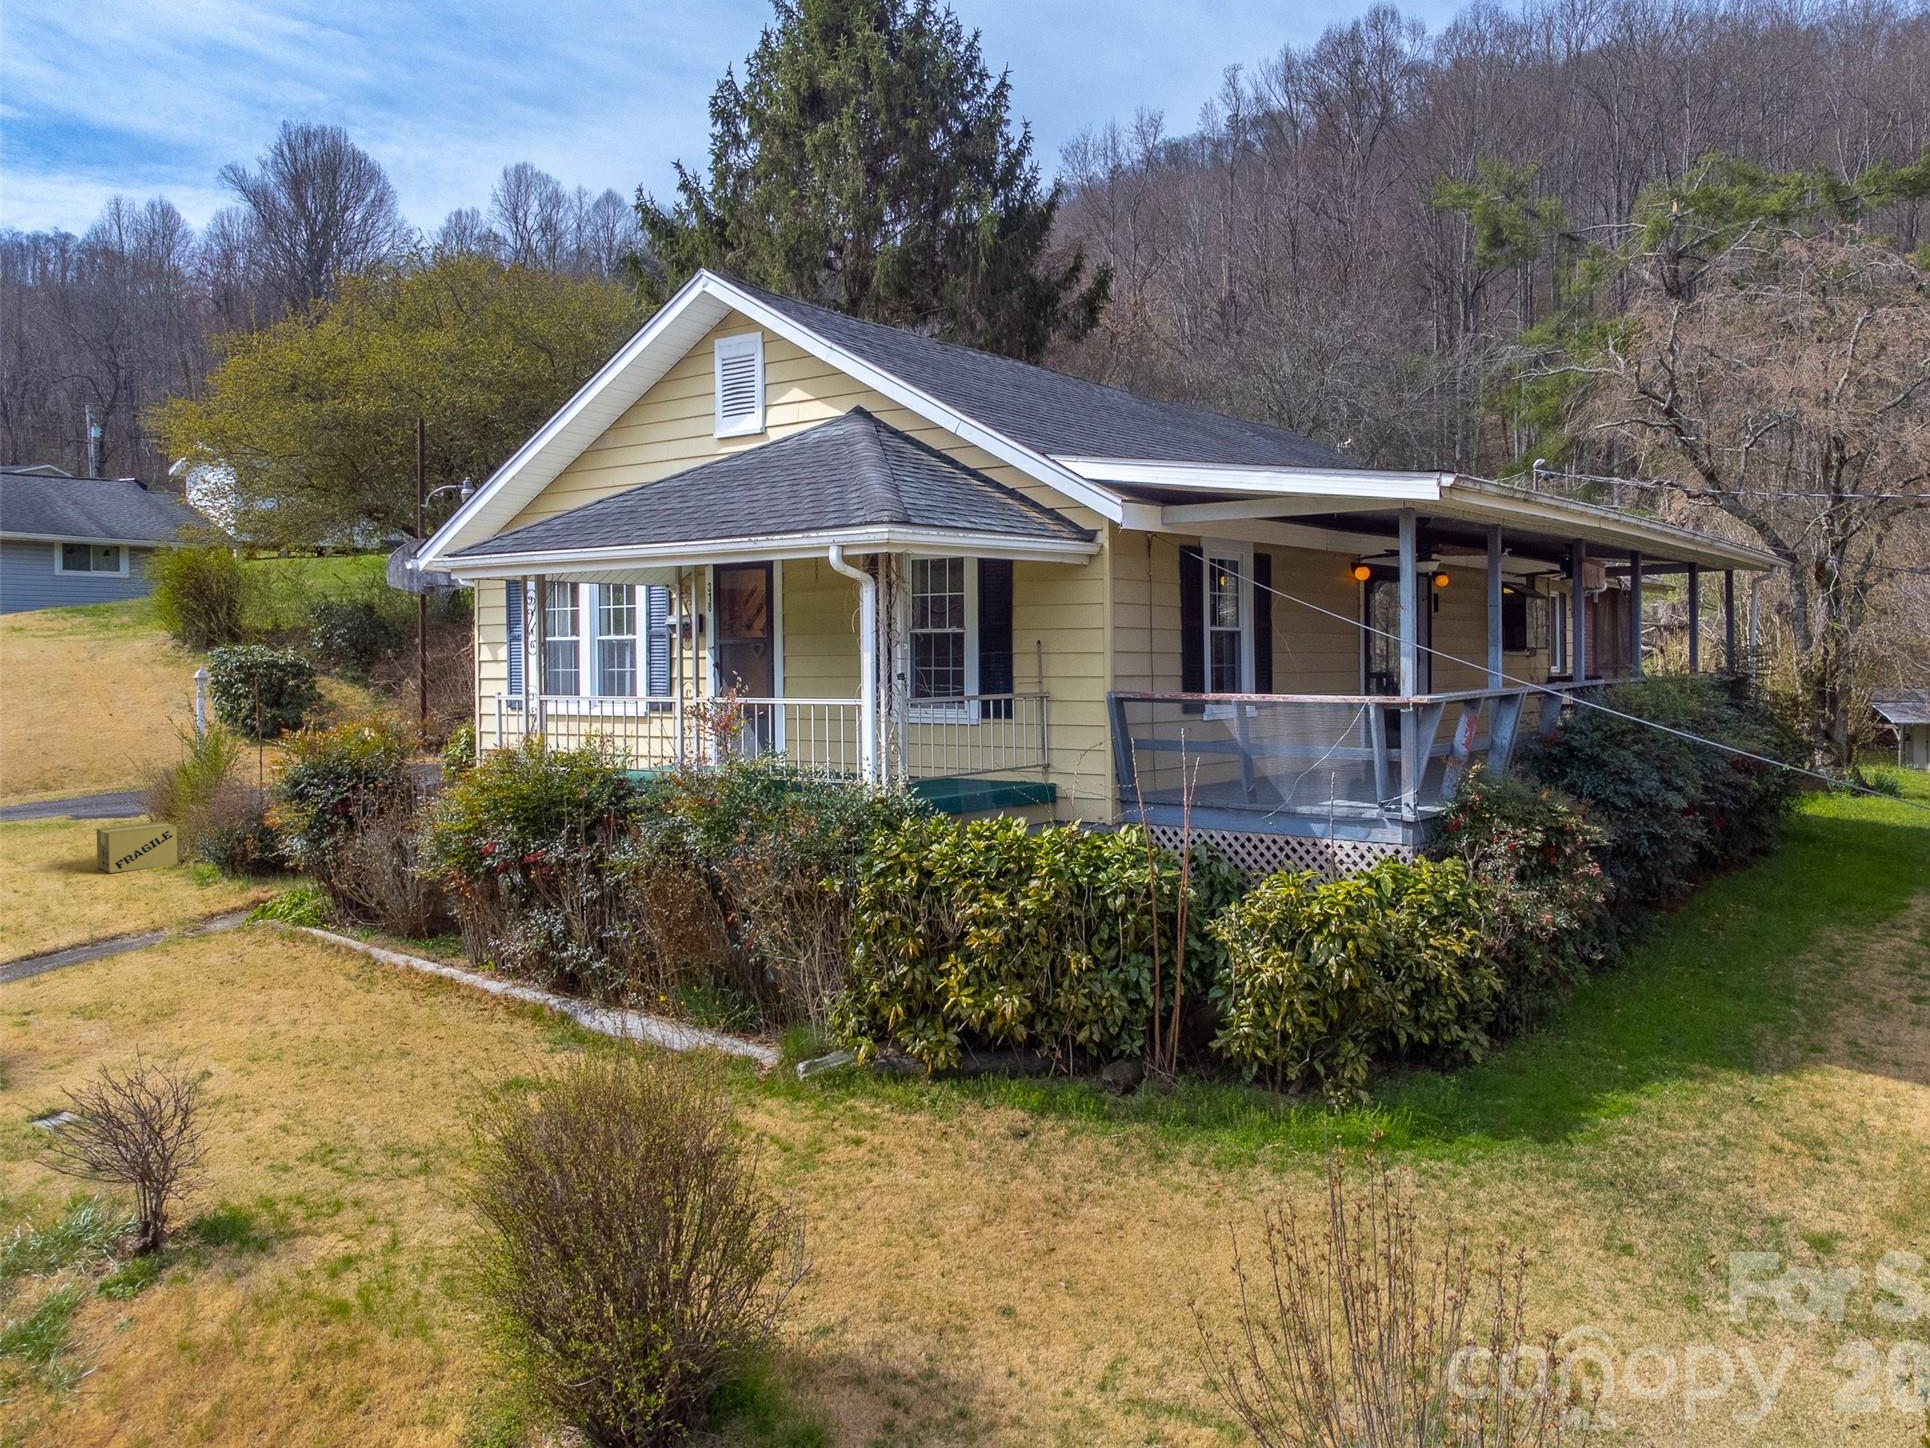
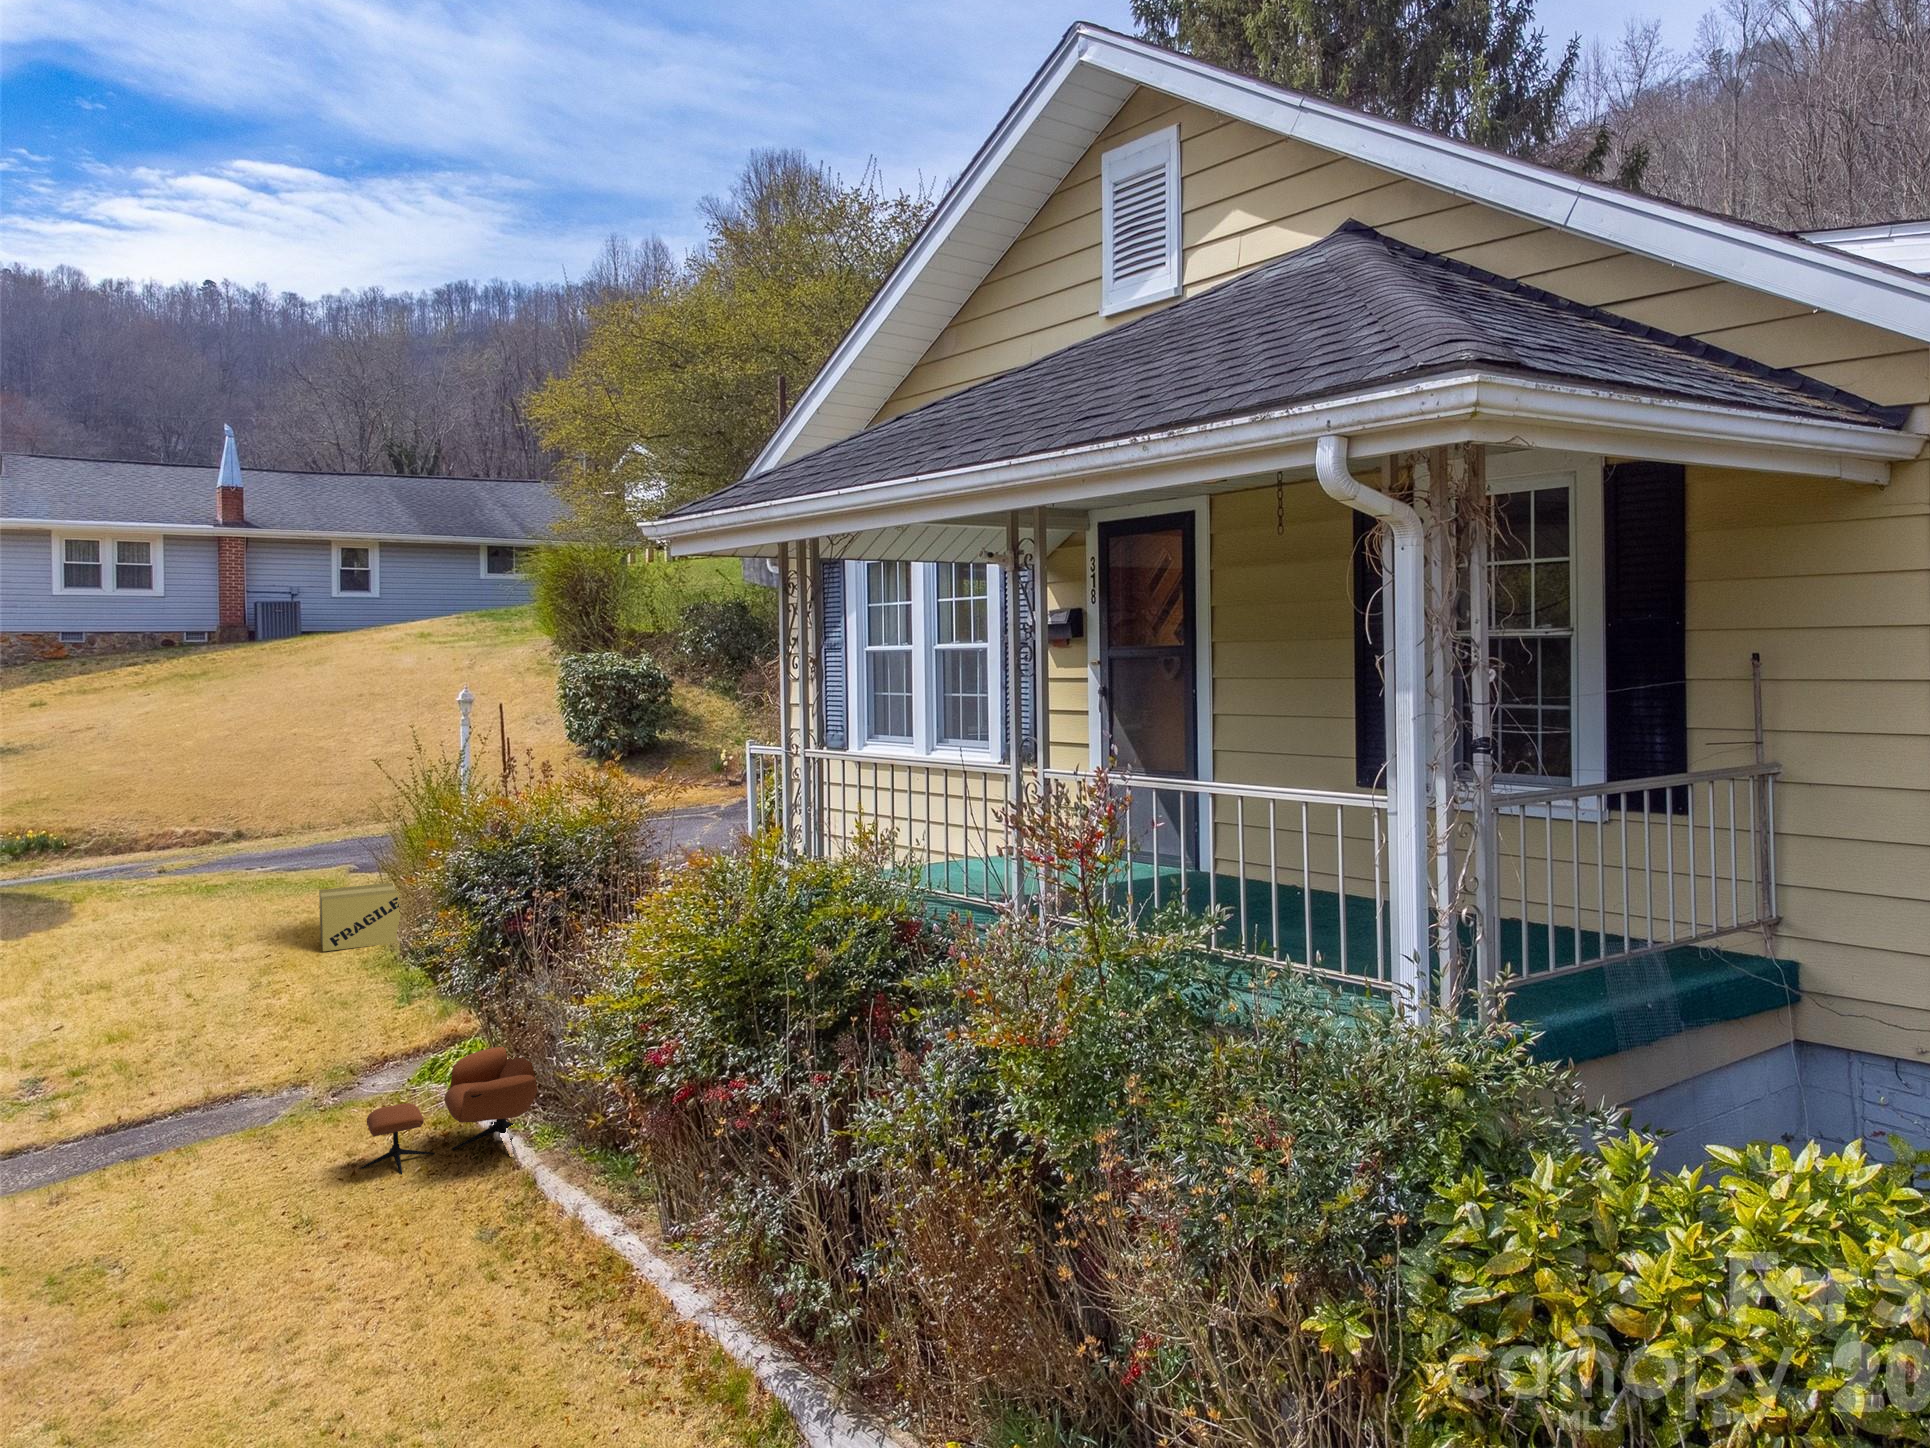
lounge chair: none [263,859,386,961] -> present [358,1047,537,1175]

